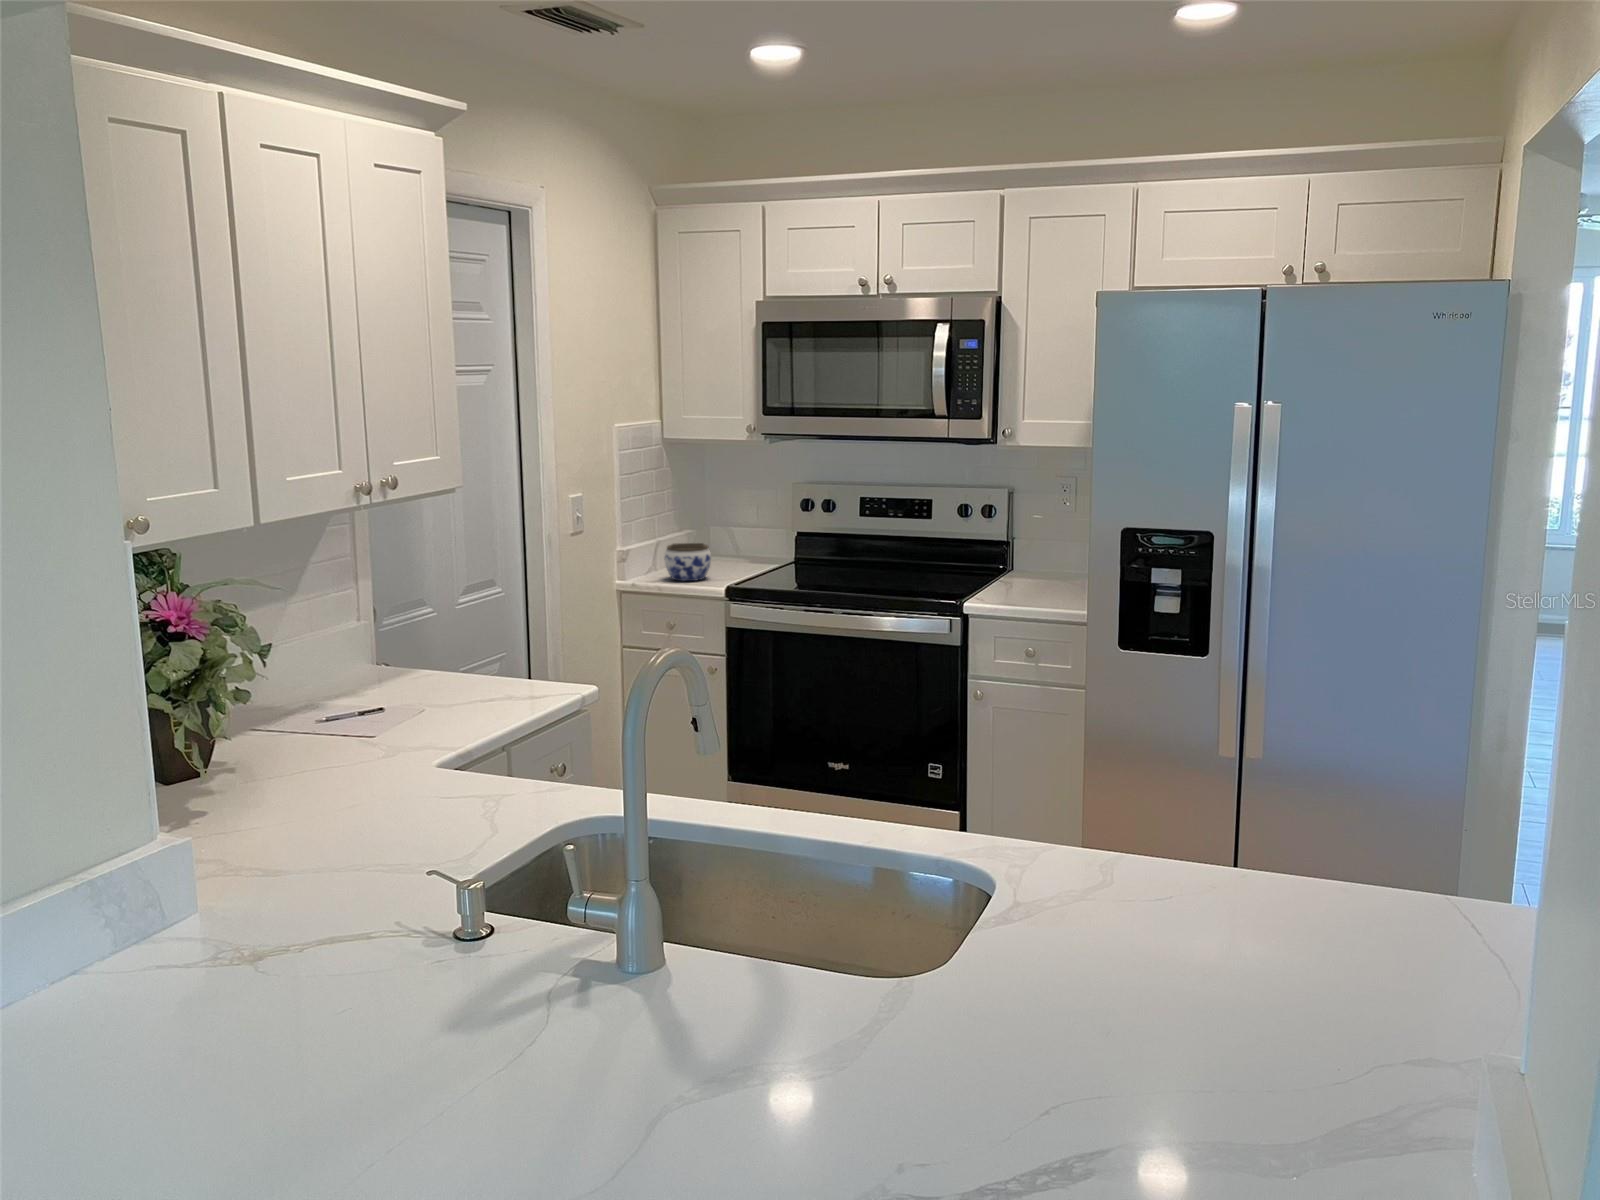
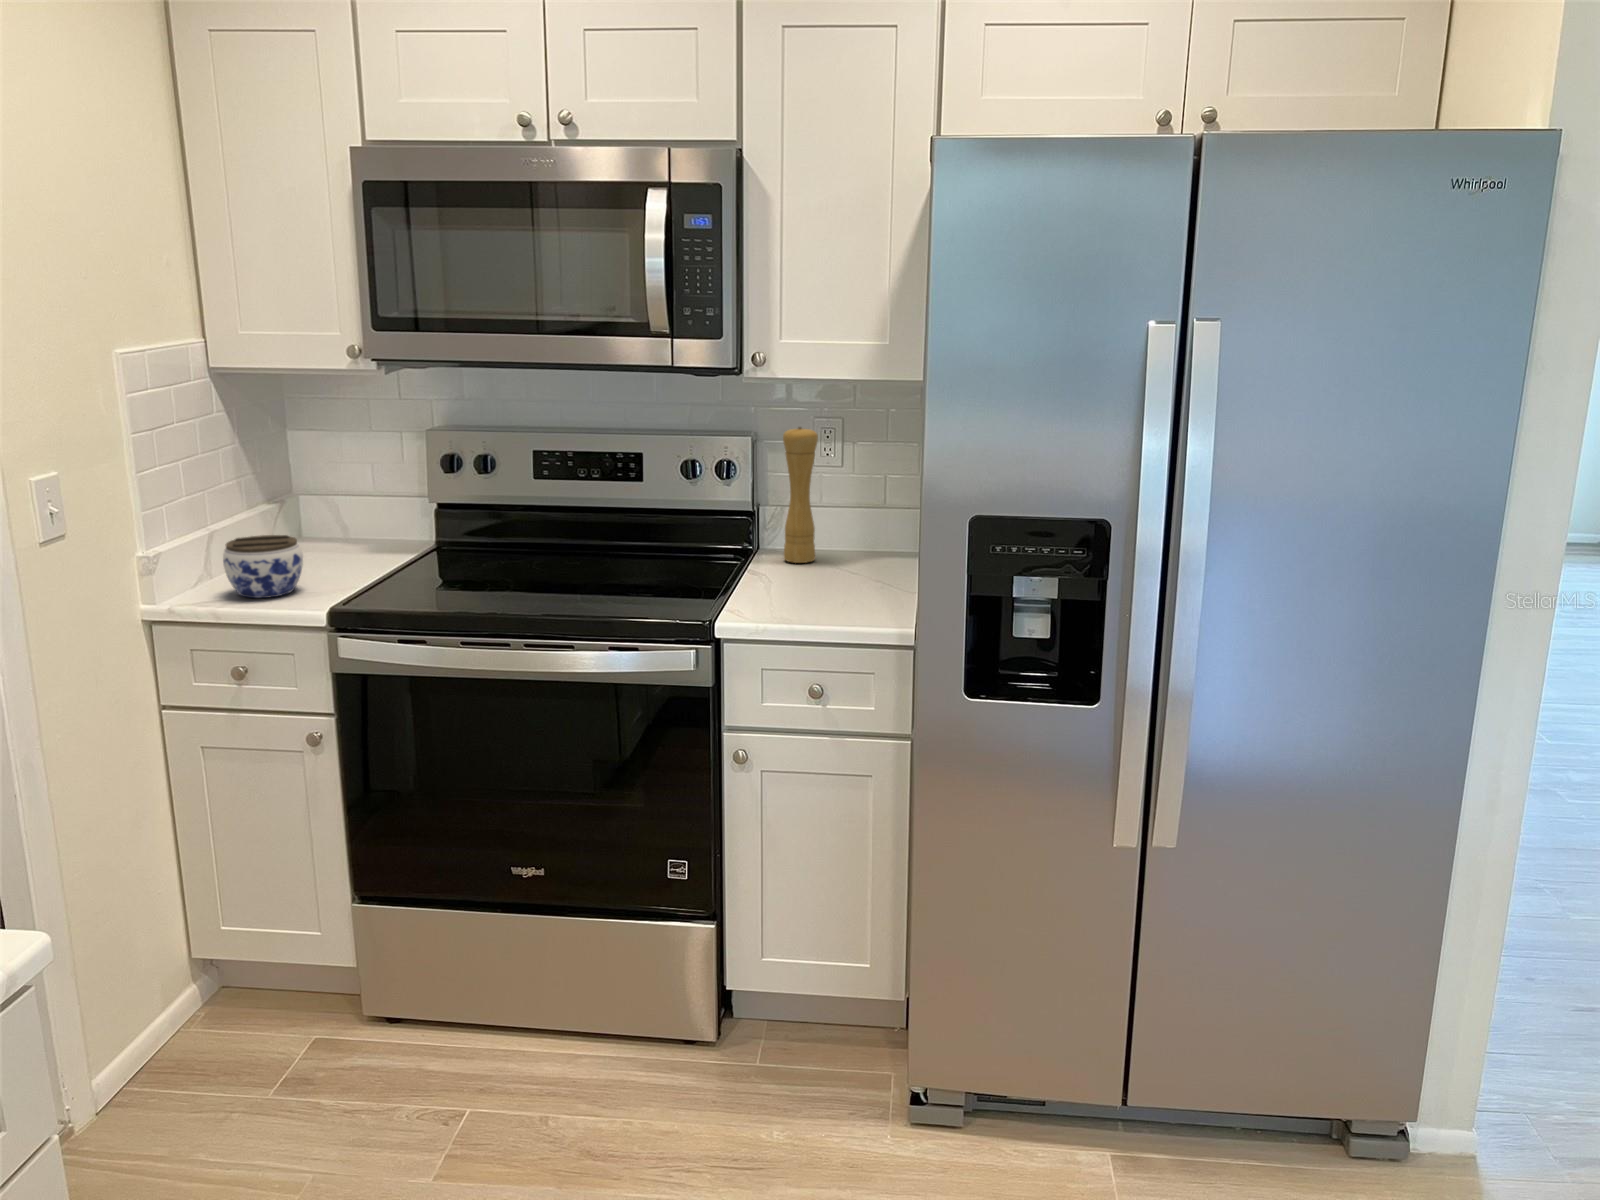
pepper mill: none [1027,482,1054,577] -> present [783,427,818,563]

